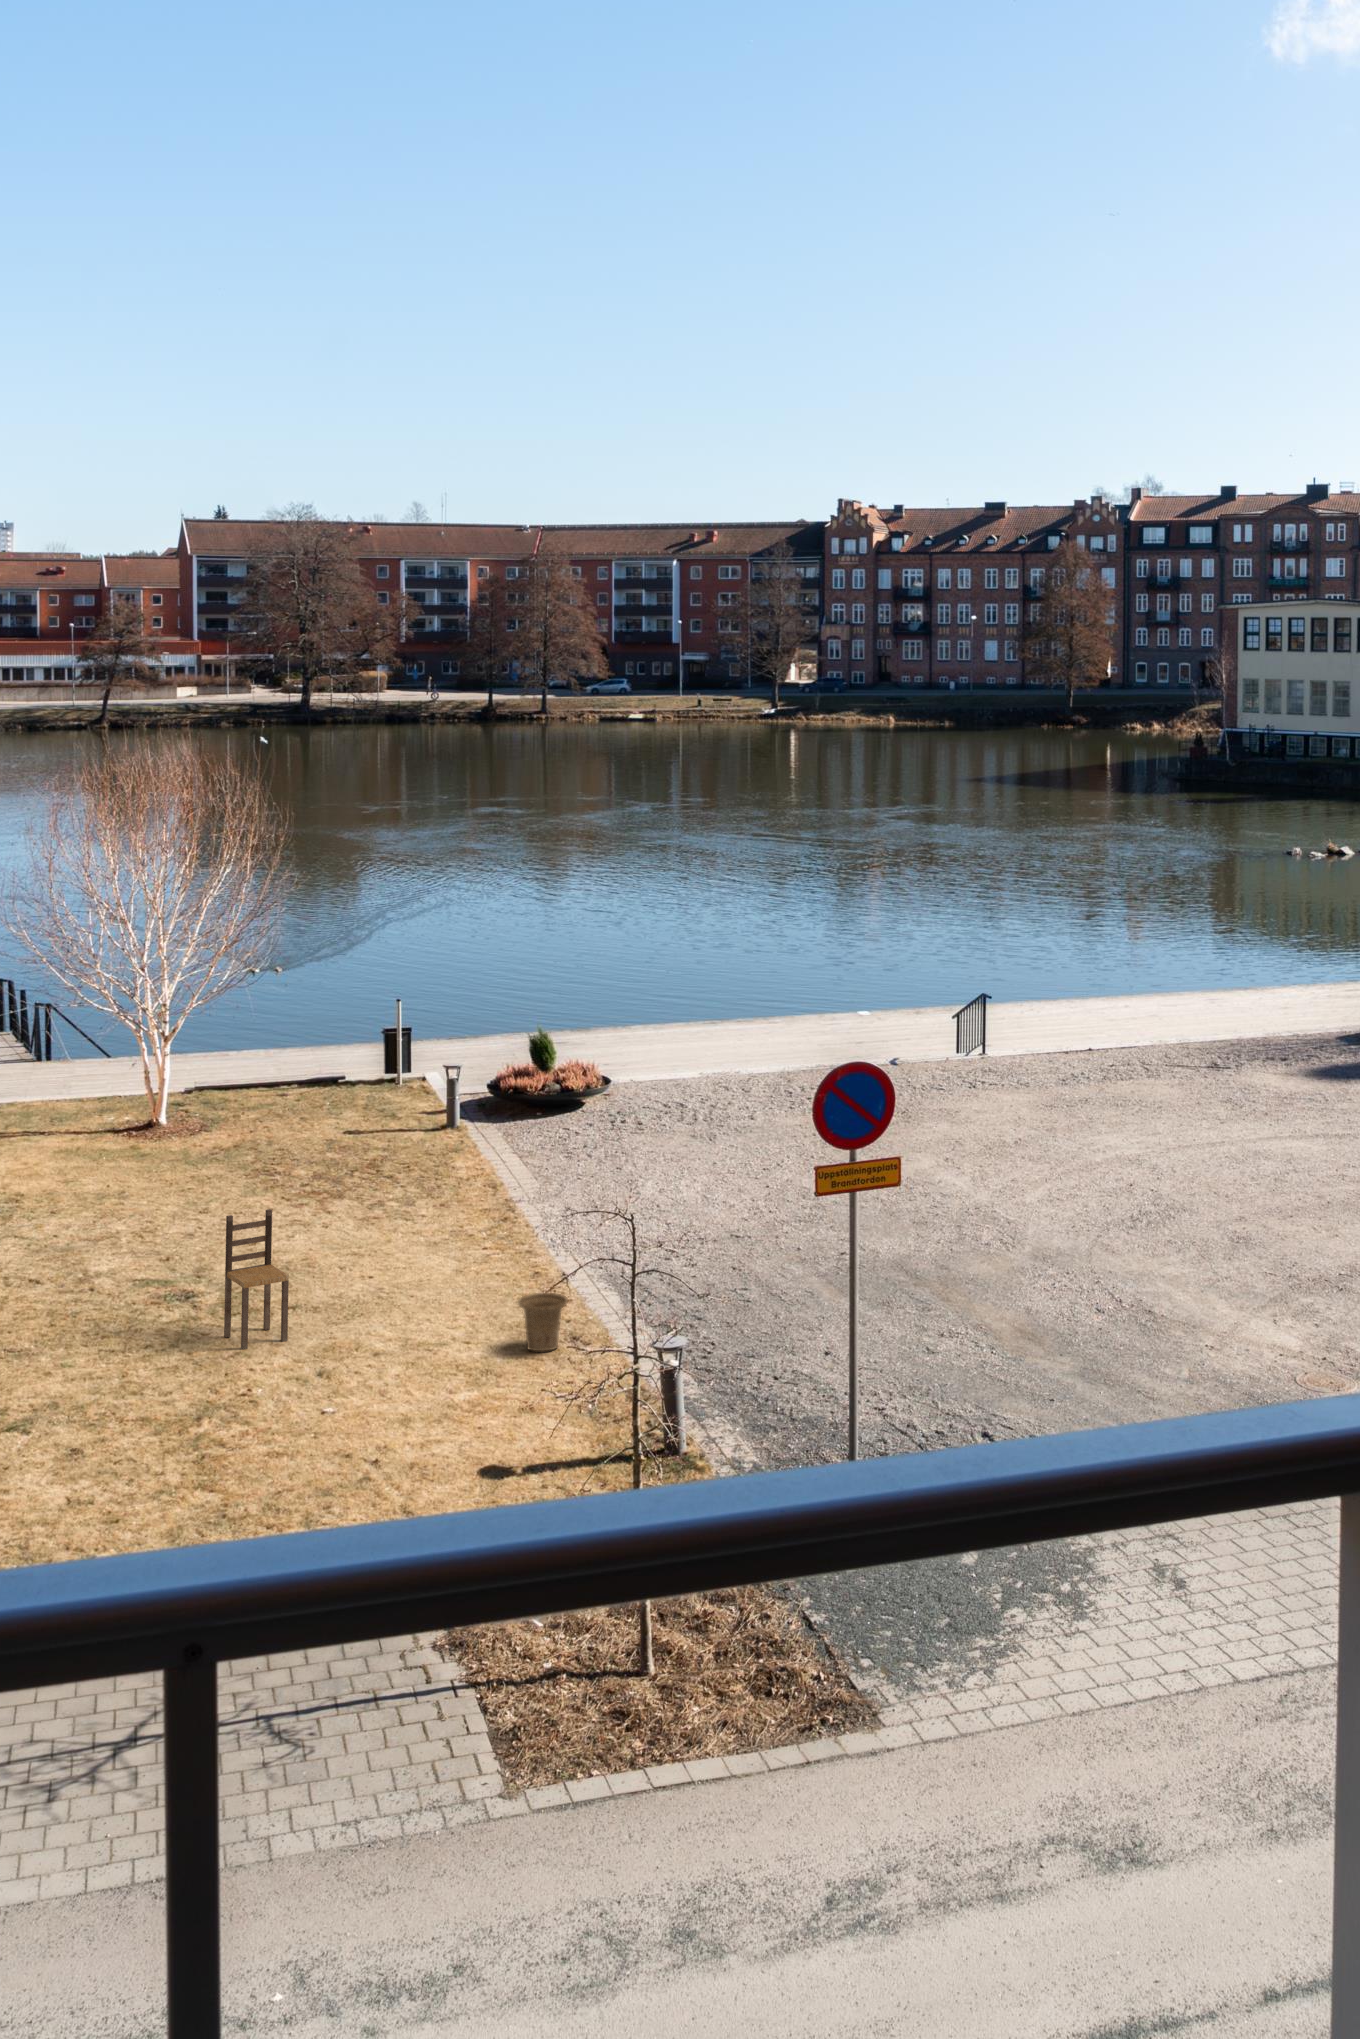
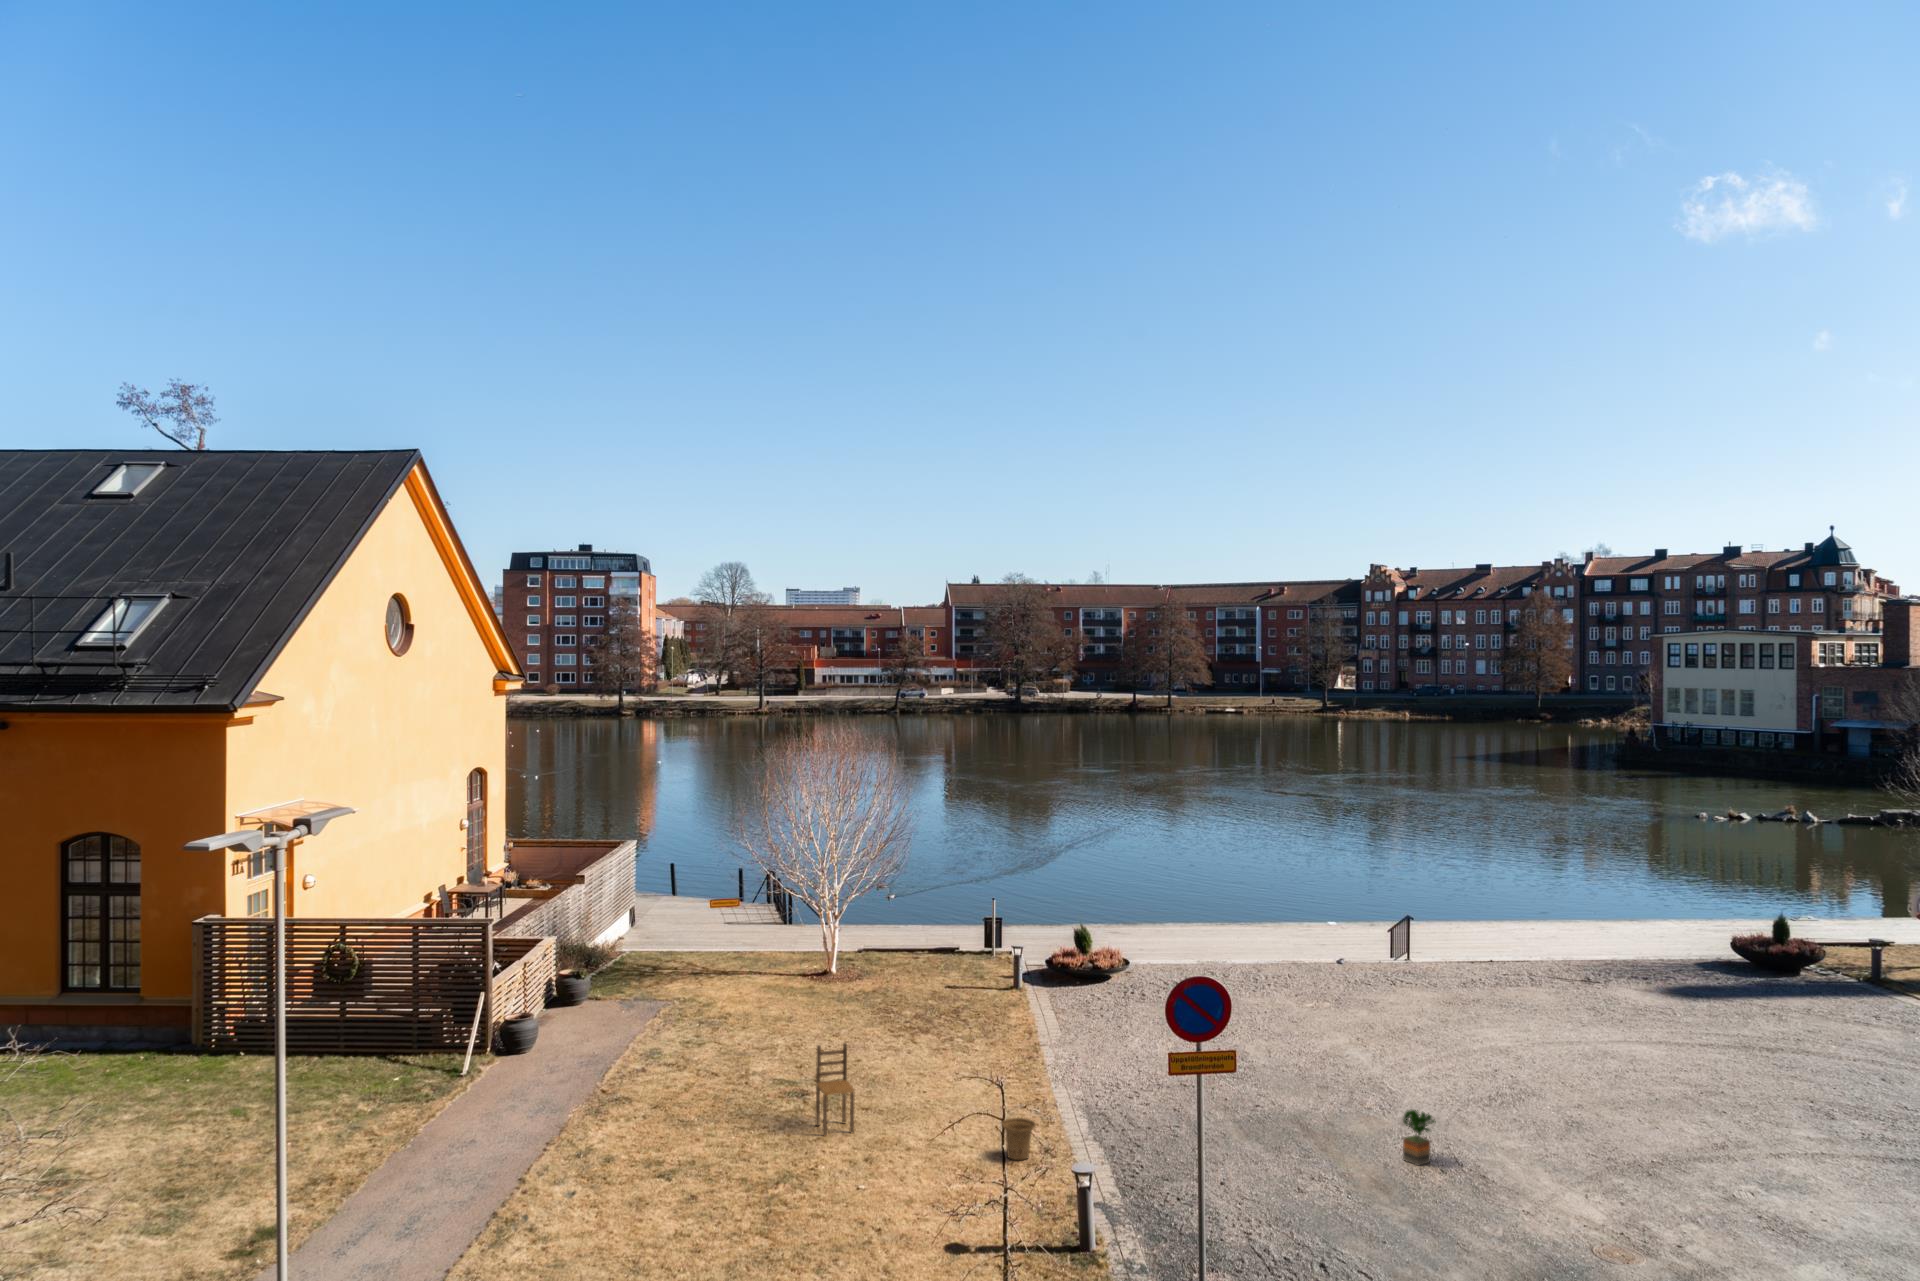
potted tree: none [1048,1232,1092,1306] -> present [1403,1110,1436,1166]

